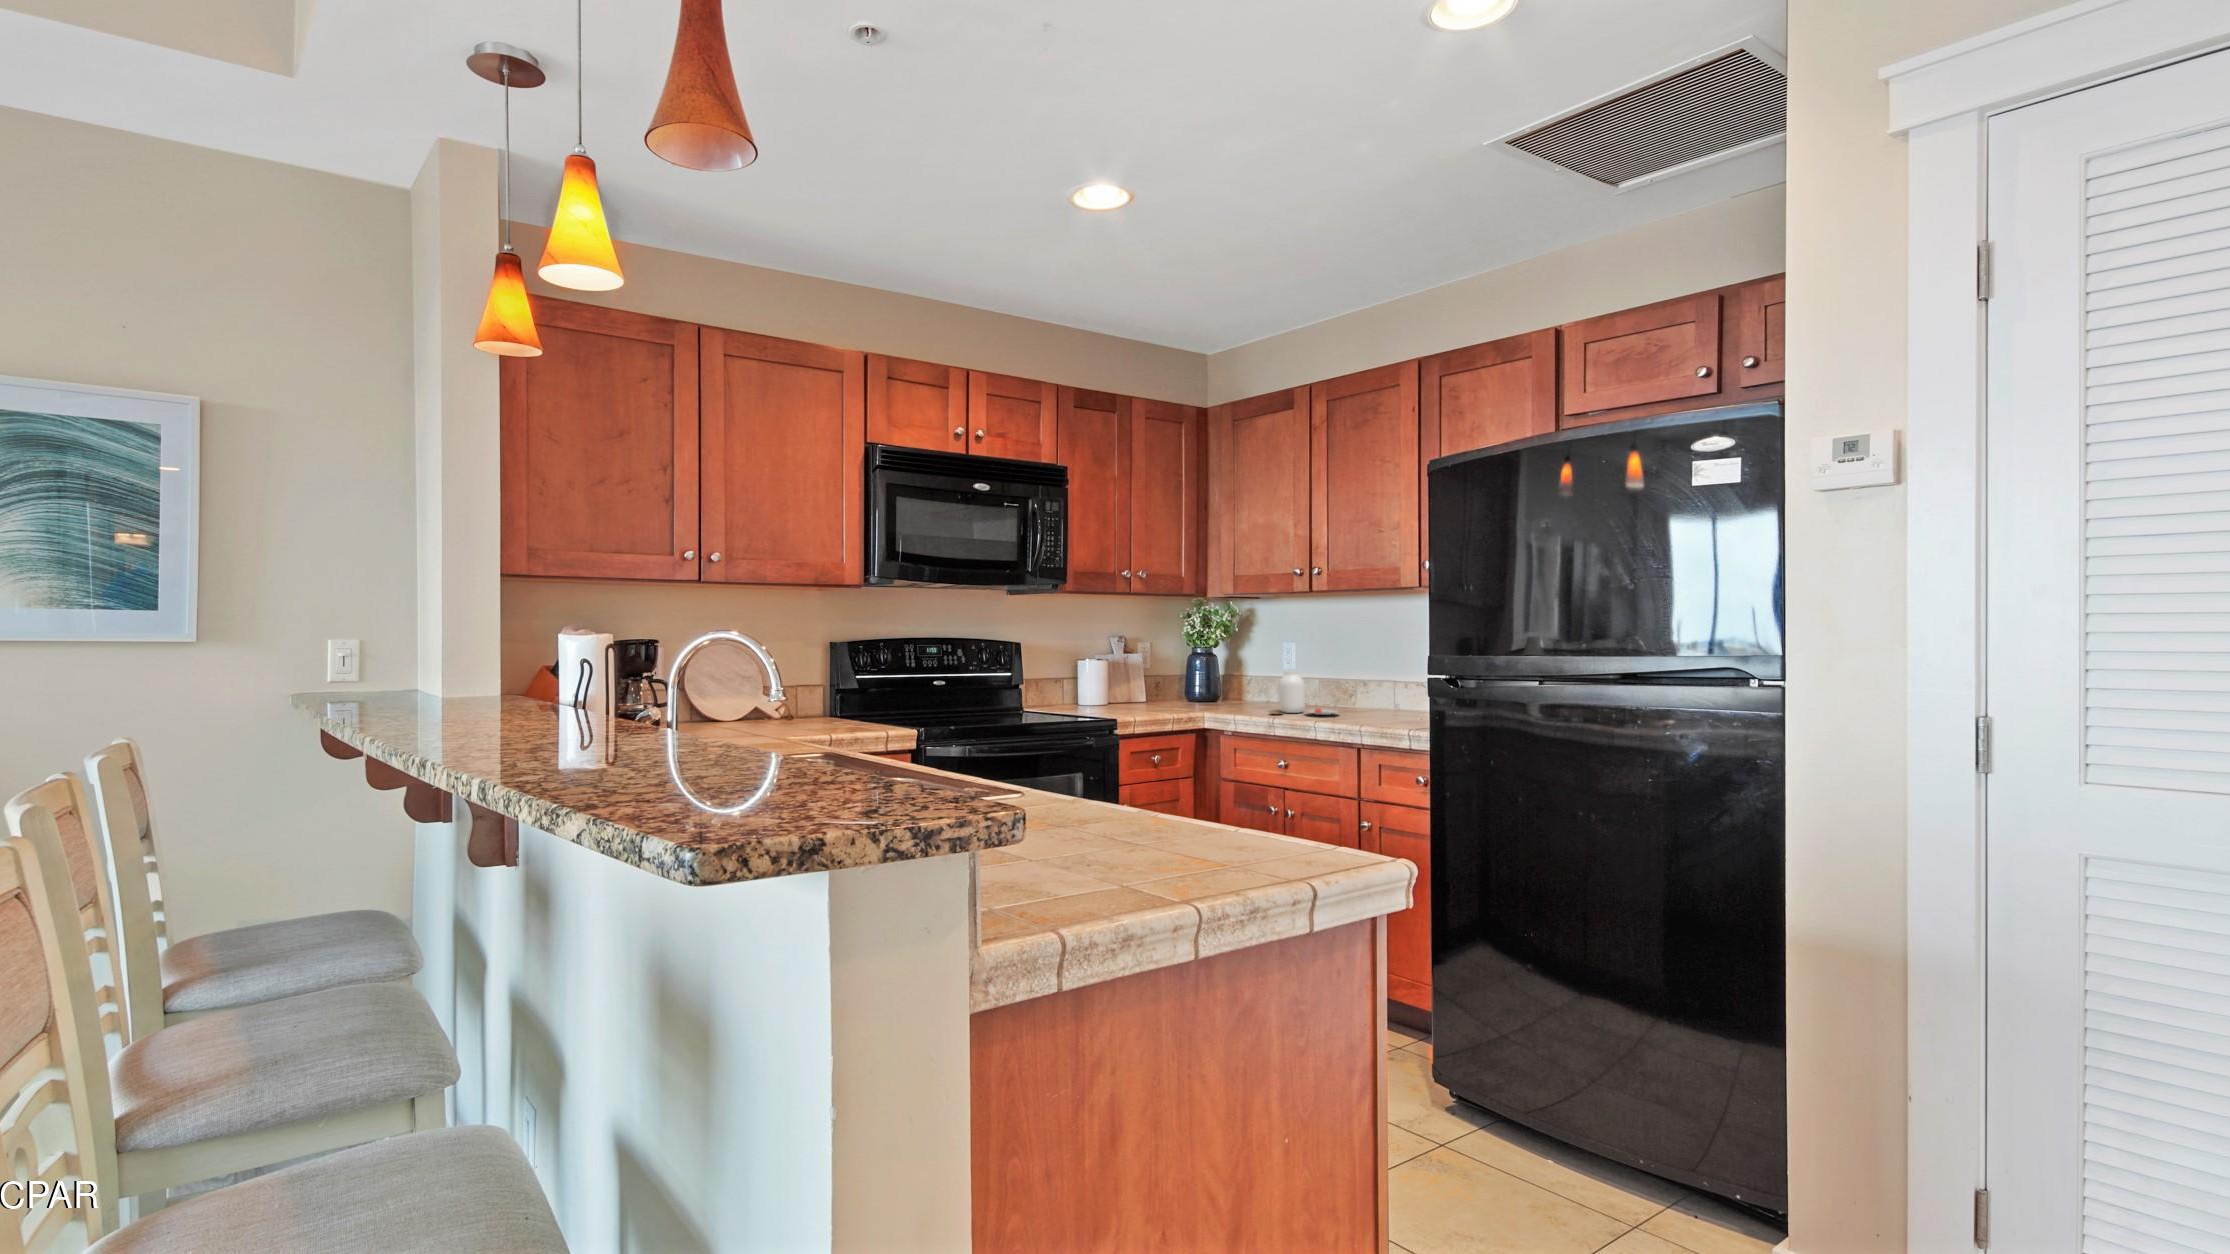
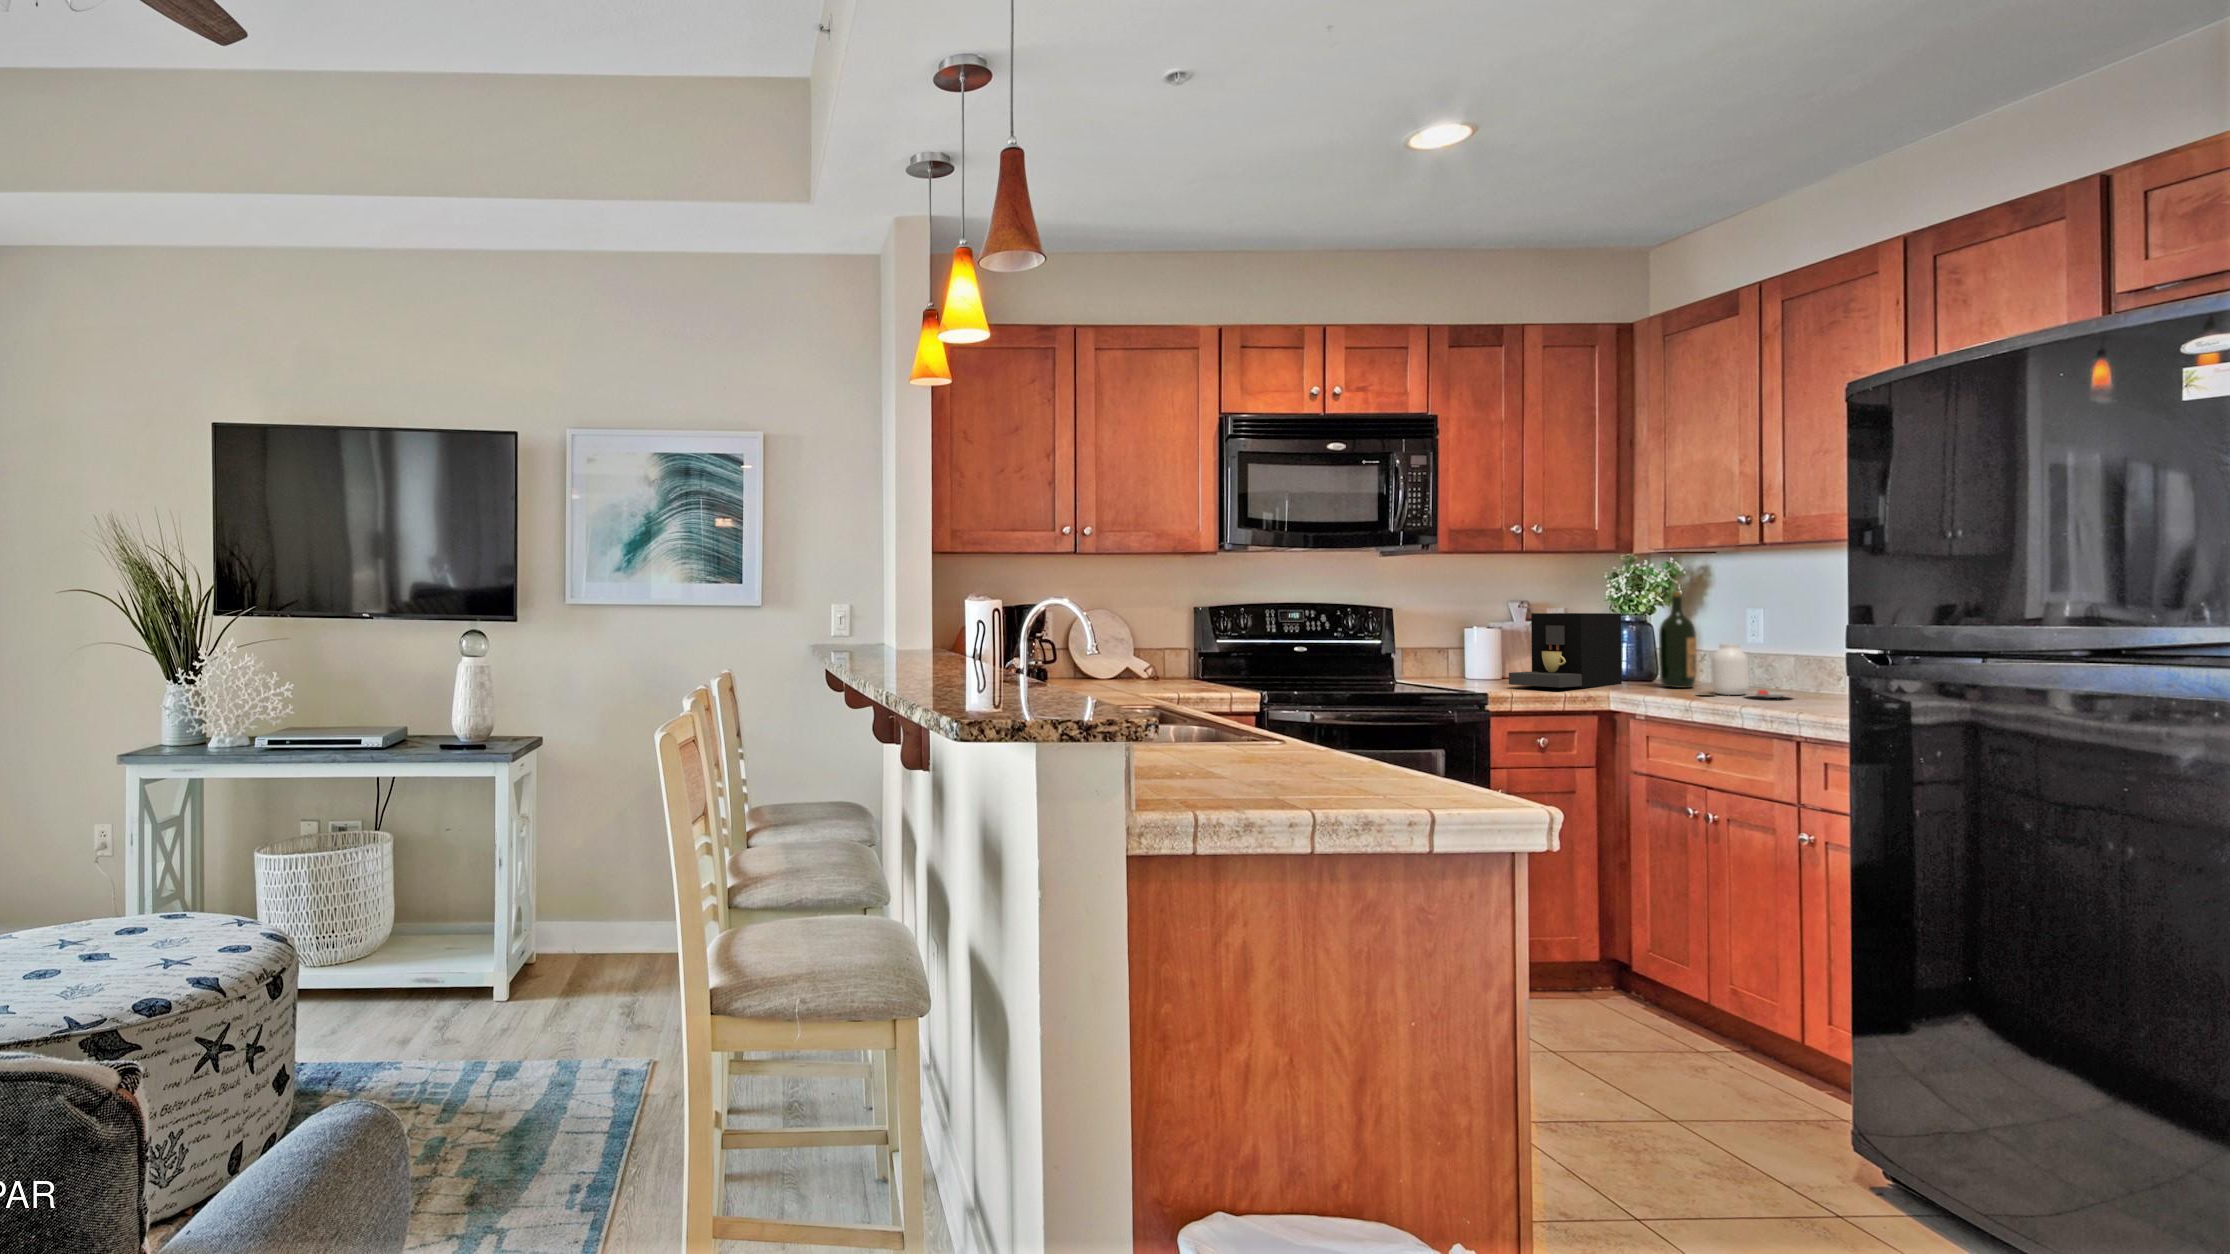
wine bottle: none [1234,628,1261,707] -> present [1659,592,1696,688]
coffee maker: none [1122,645,1203,711] -> present [1509,613,1622,688]

